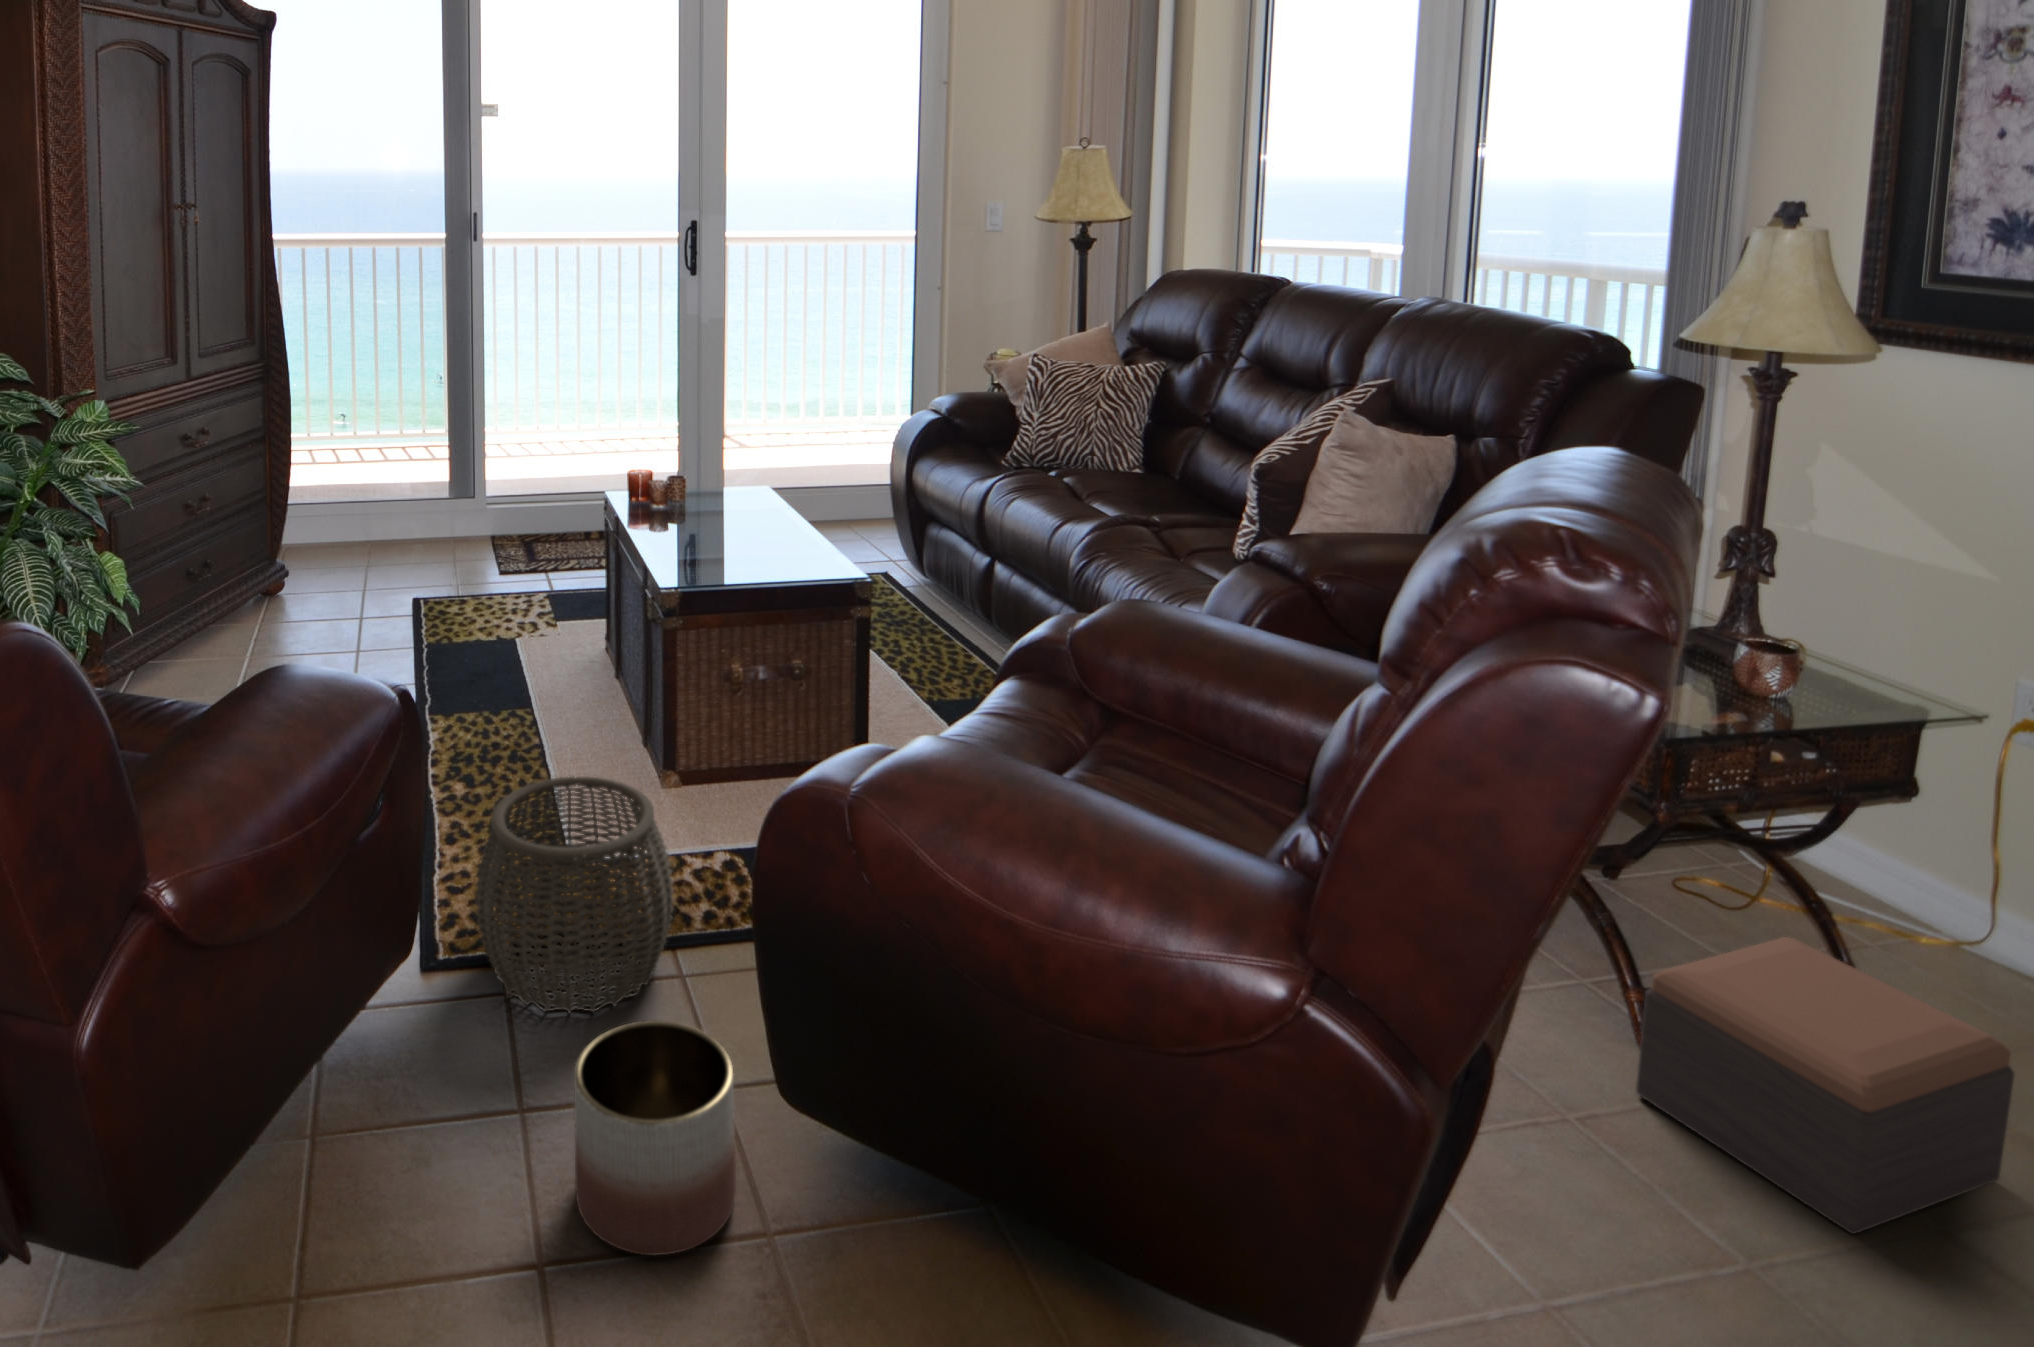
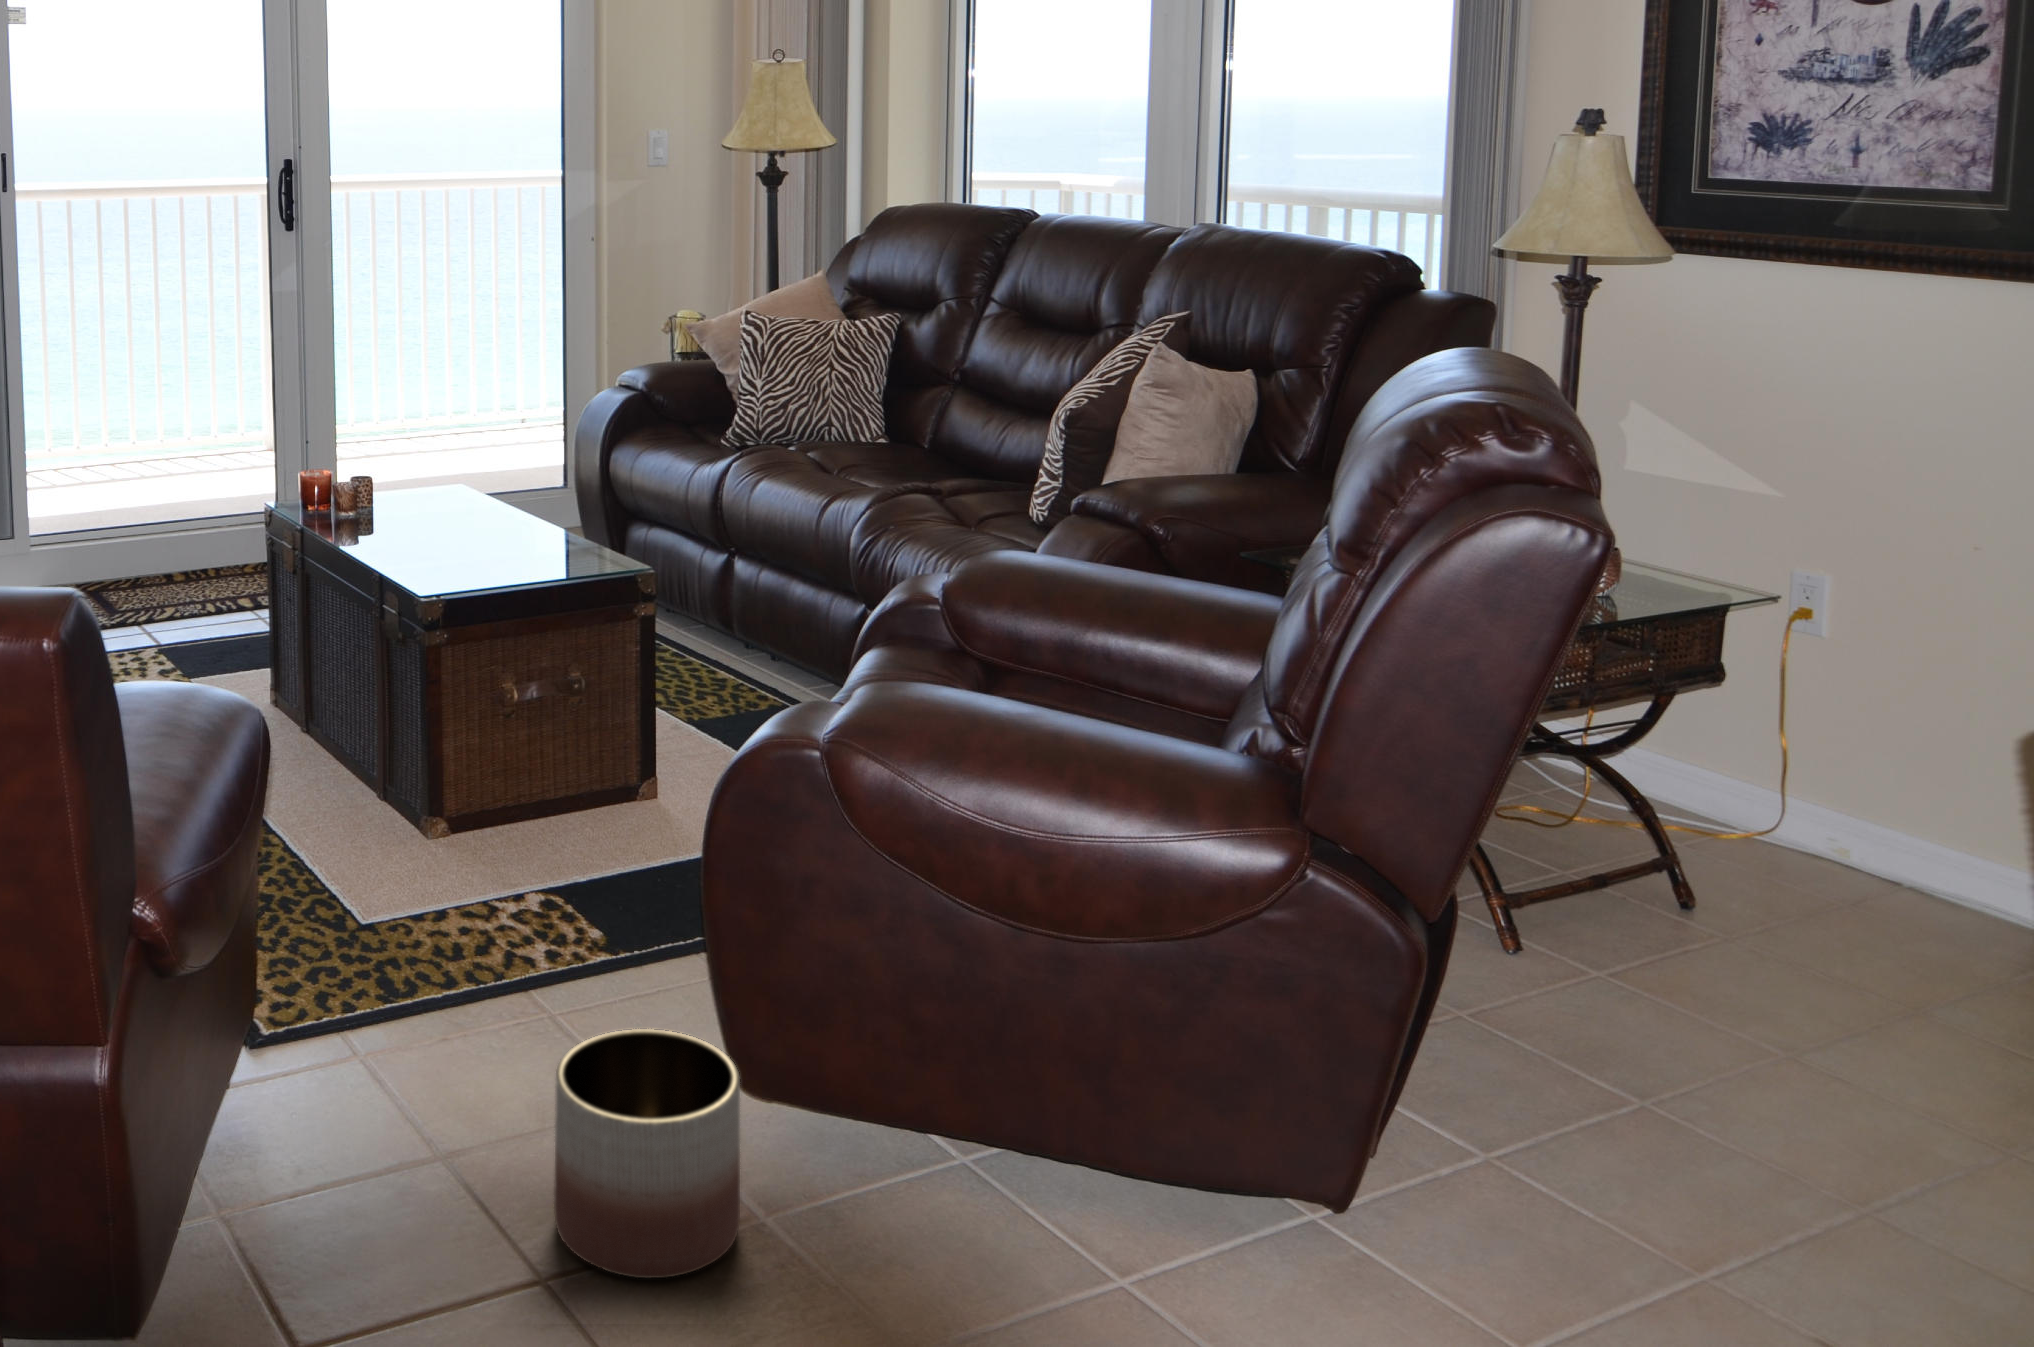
woven basket: present [475,777,674,1013] -> none [307,798,549,1076]
footstool: present [1636,937,2014,1234] -> none [1536,823,1854,1075]

